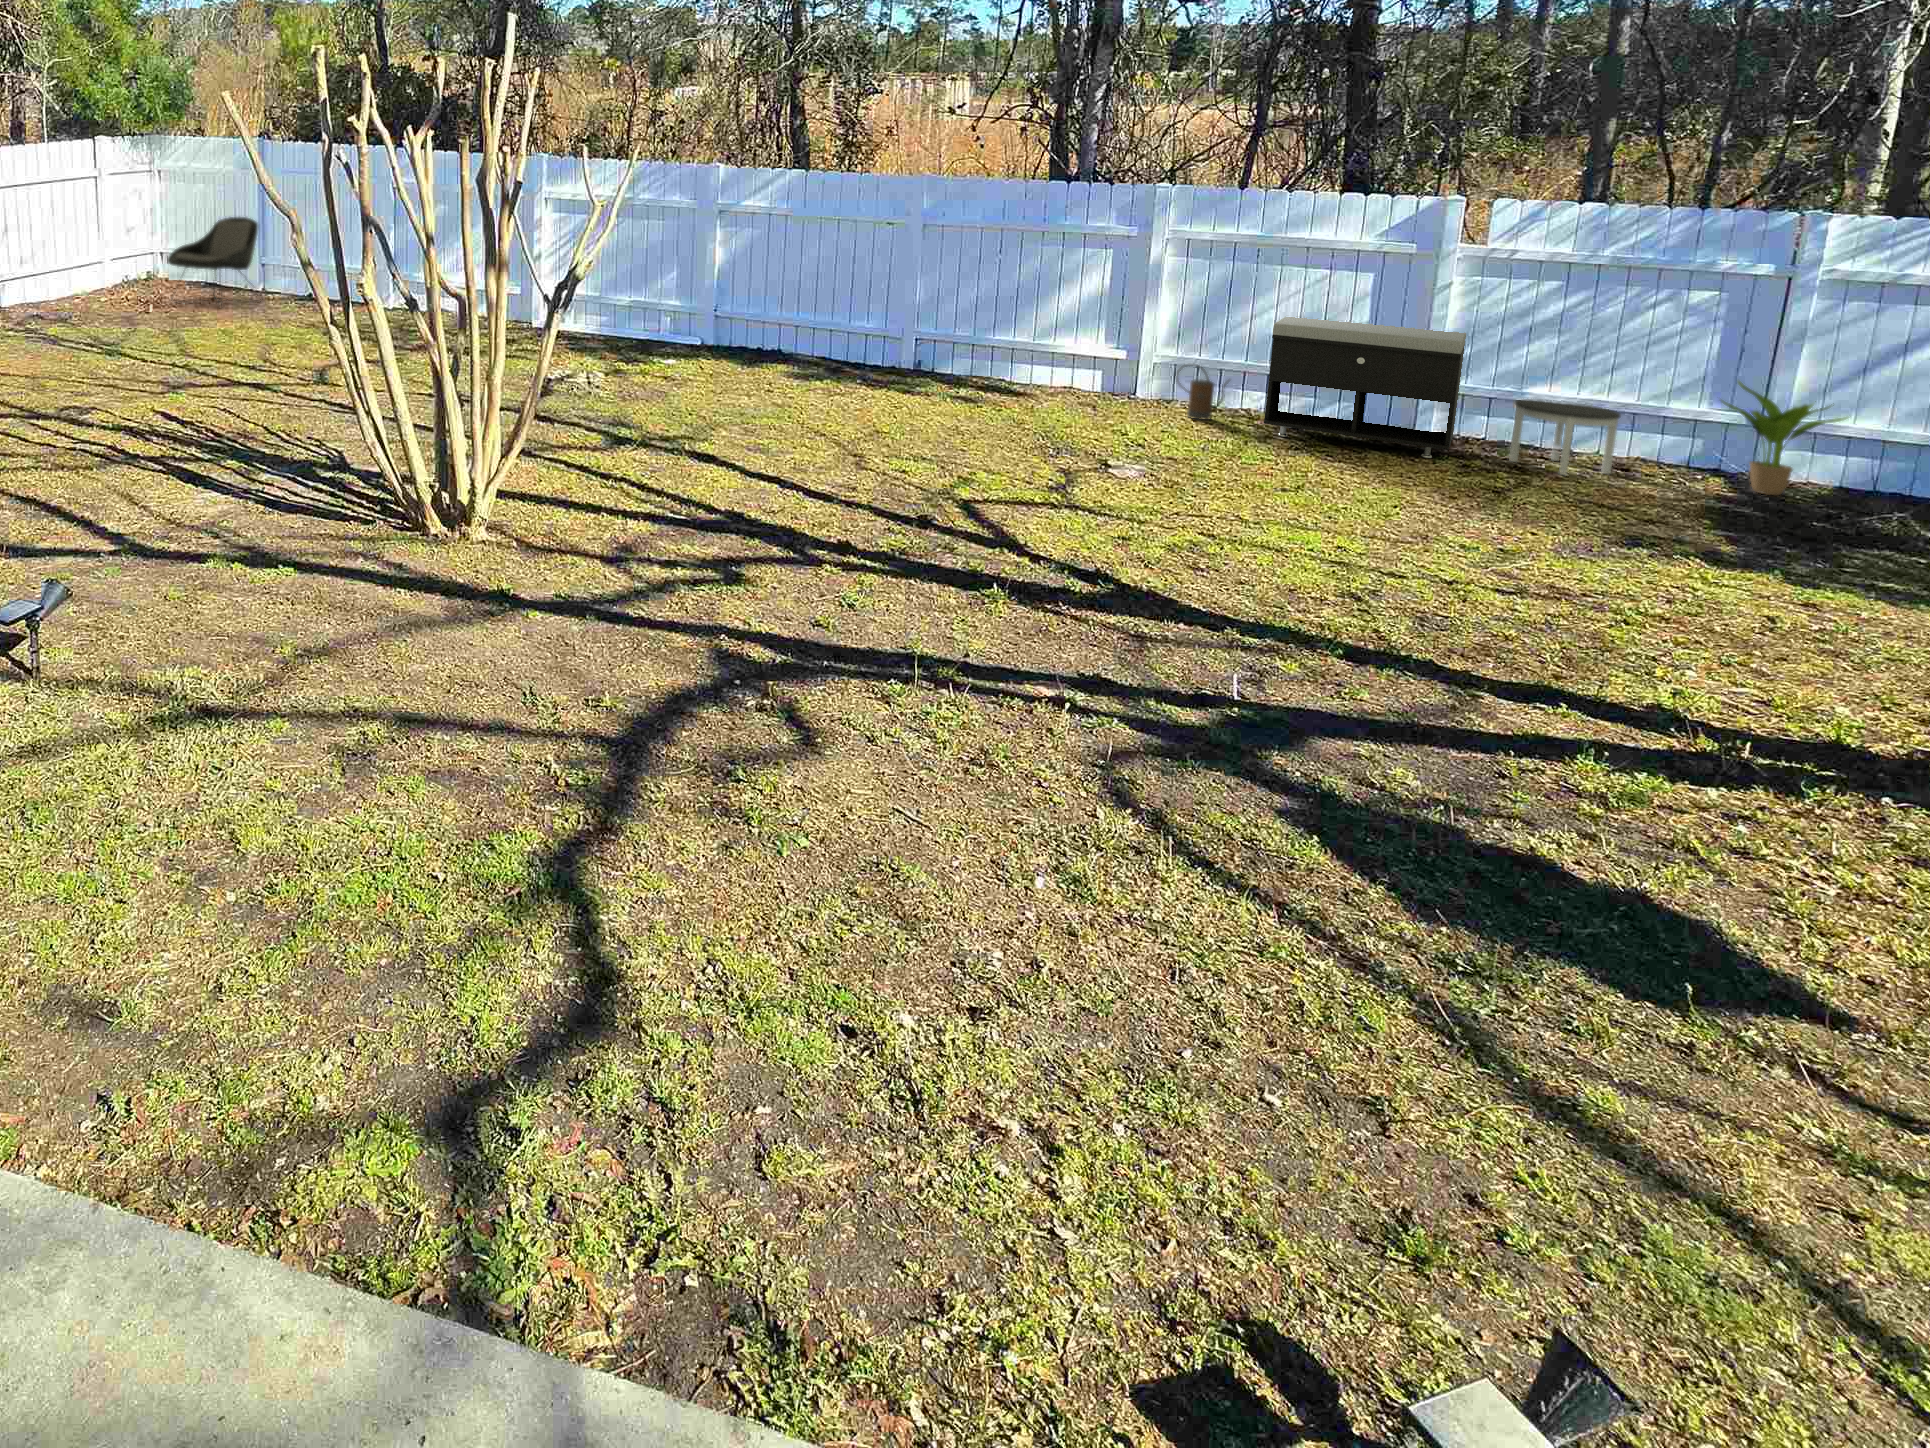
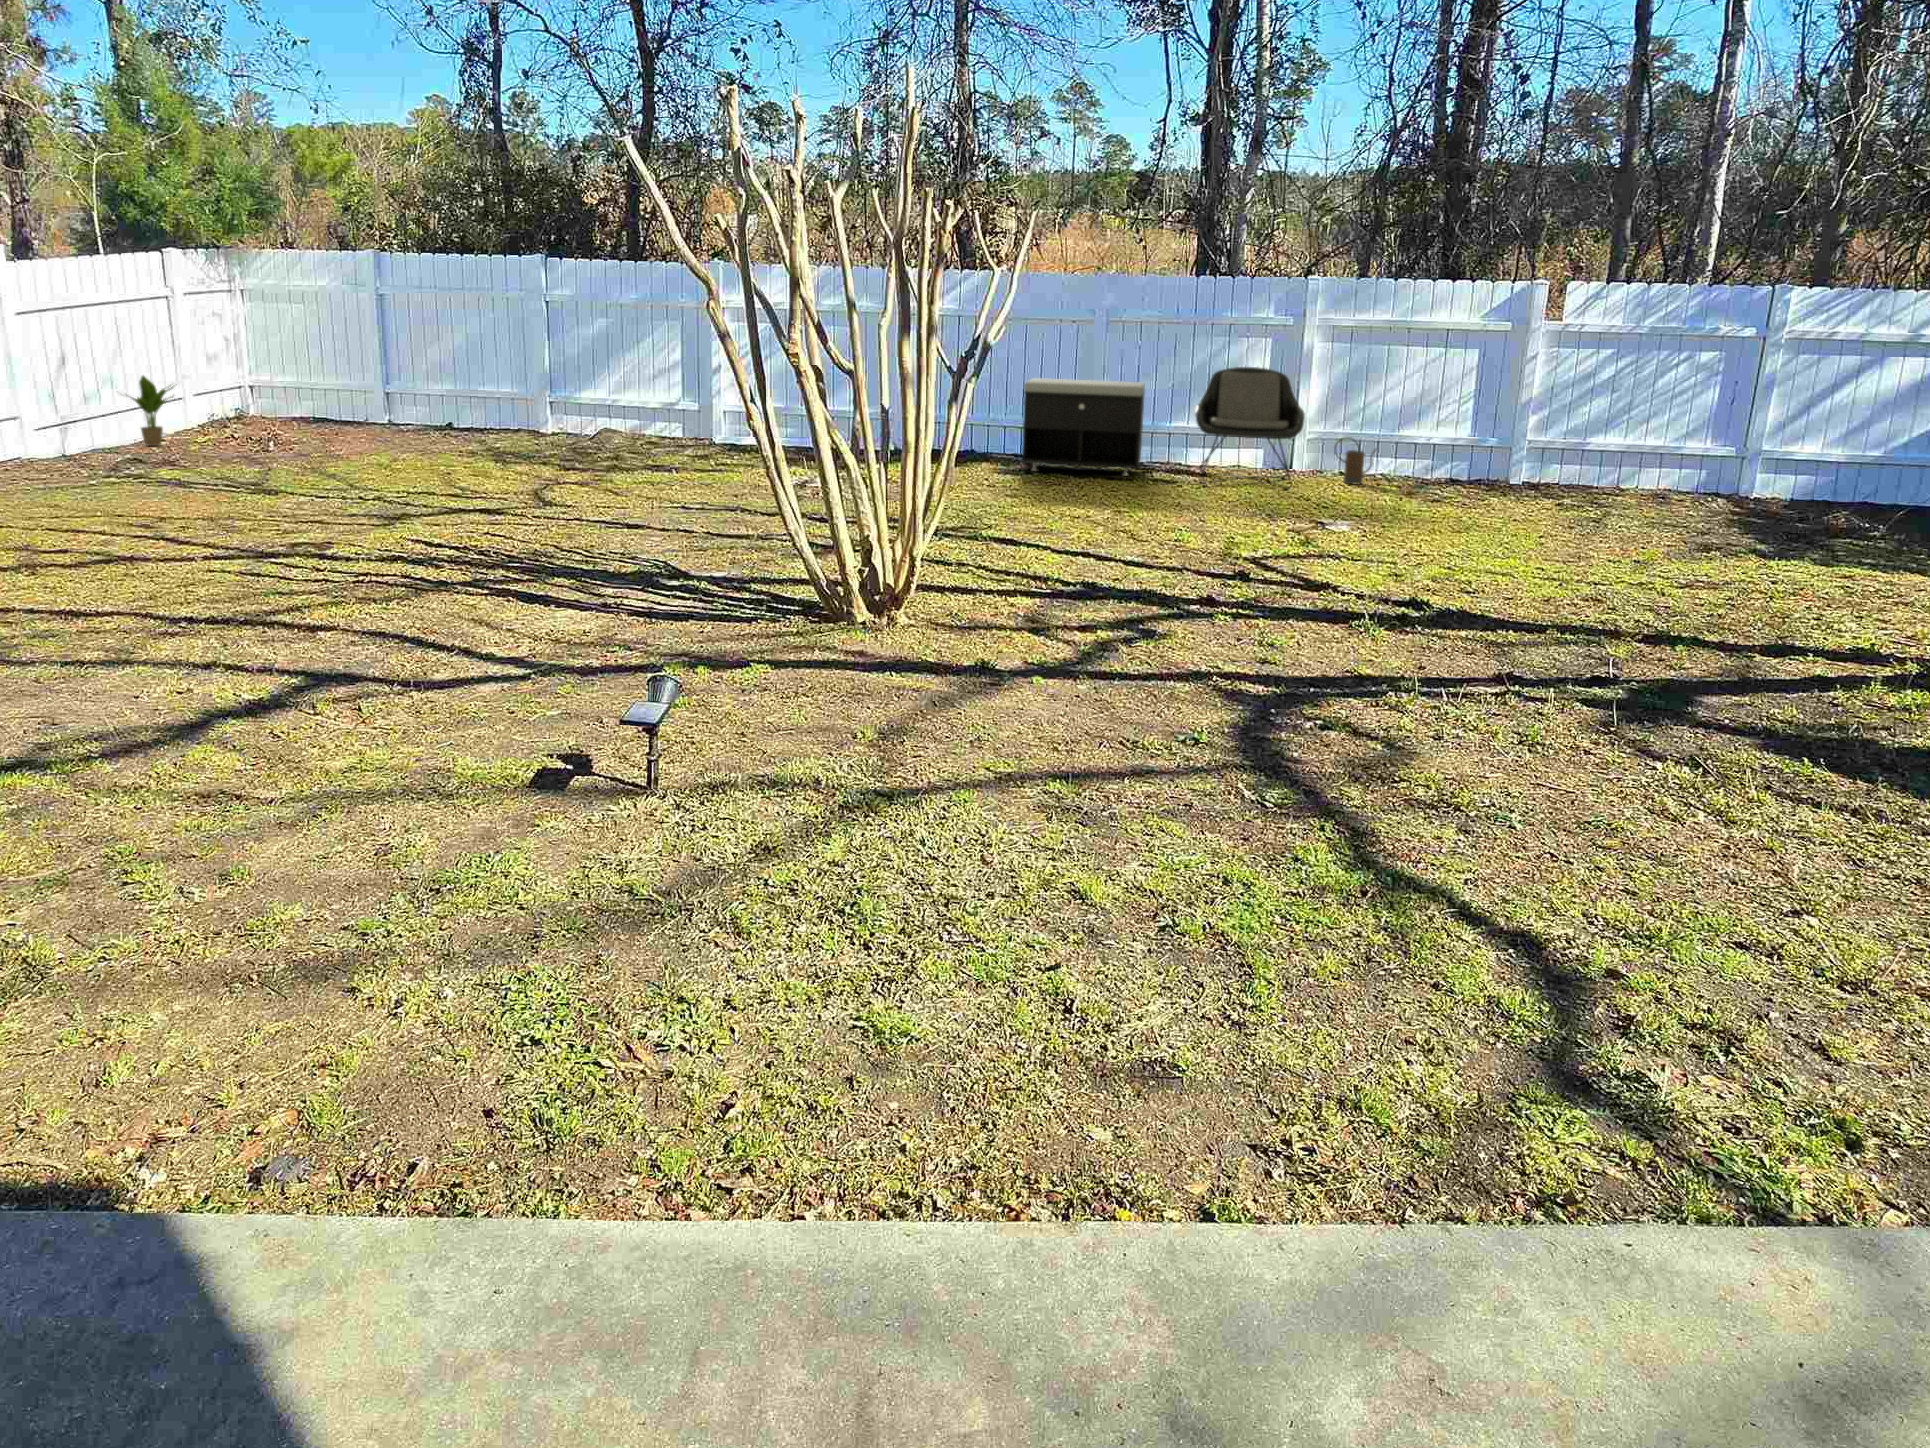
lounge chair: present [167,217,261,307] -> present [1195,367,1305,490]
storage bench: present [1263,316,1466,458] -> present [1022,378,1145,476]
potted plant: present [1722,381,1846,495] -> present [126,376,173,446]
round table: present [1509,399,1621,476] -> none [1580,448,1656,504]

